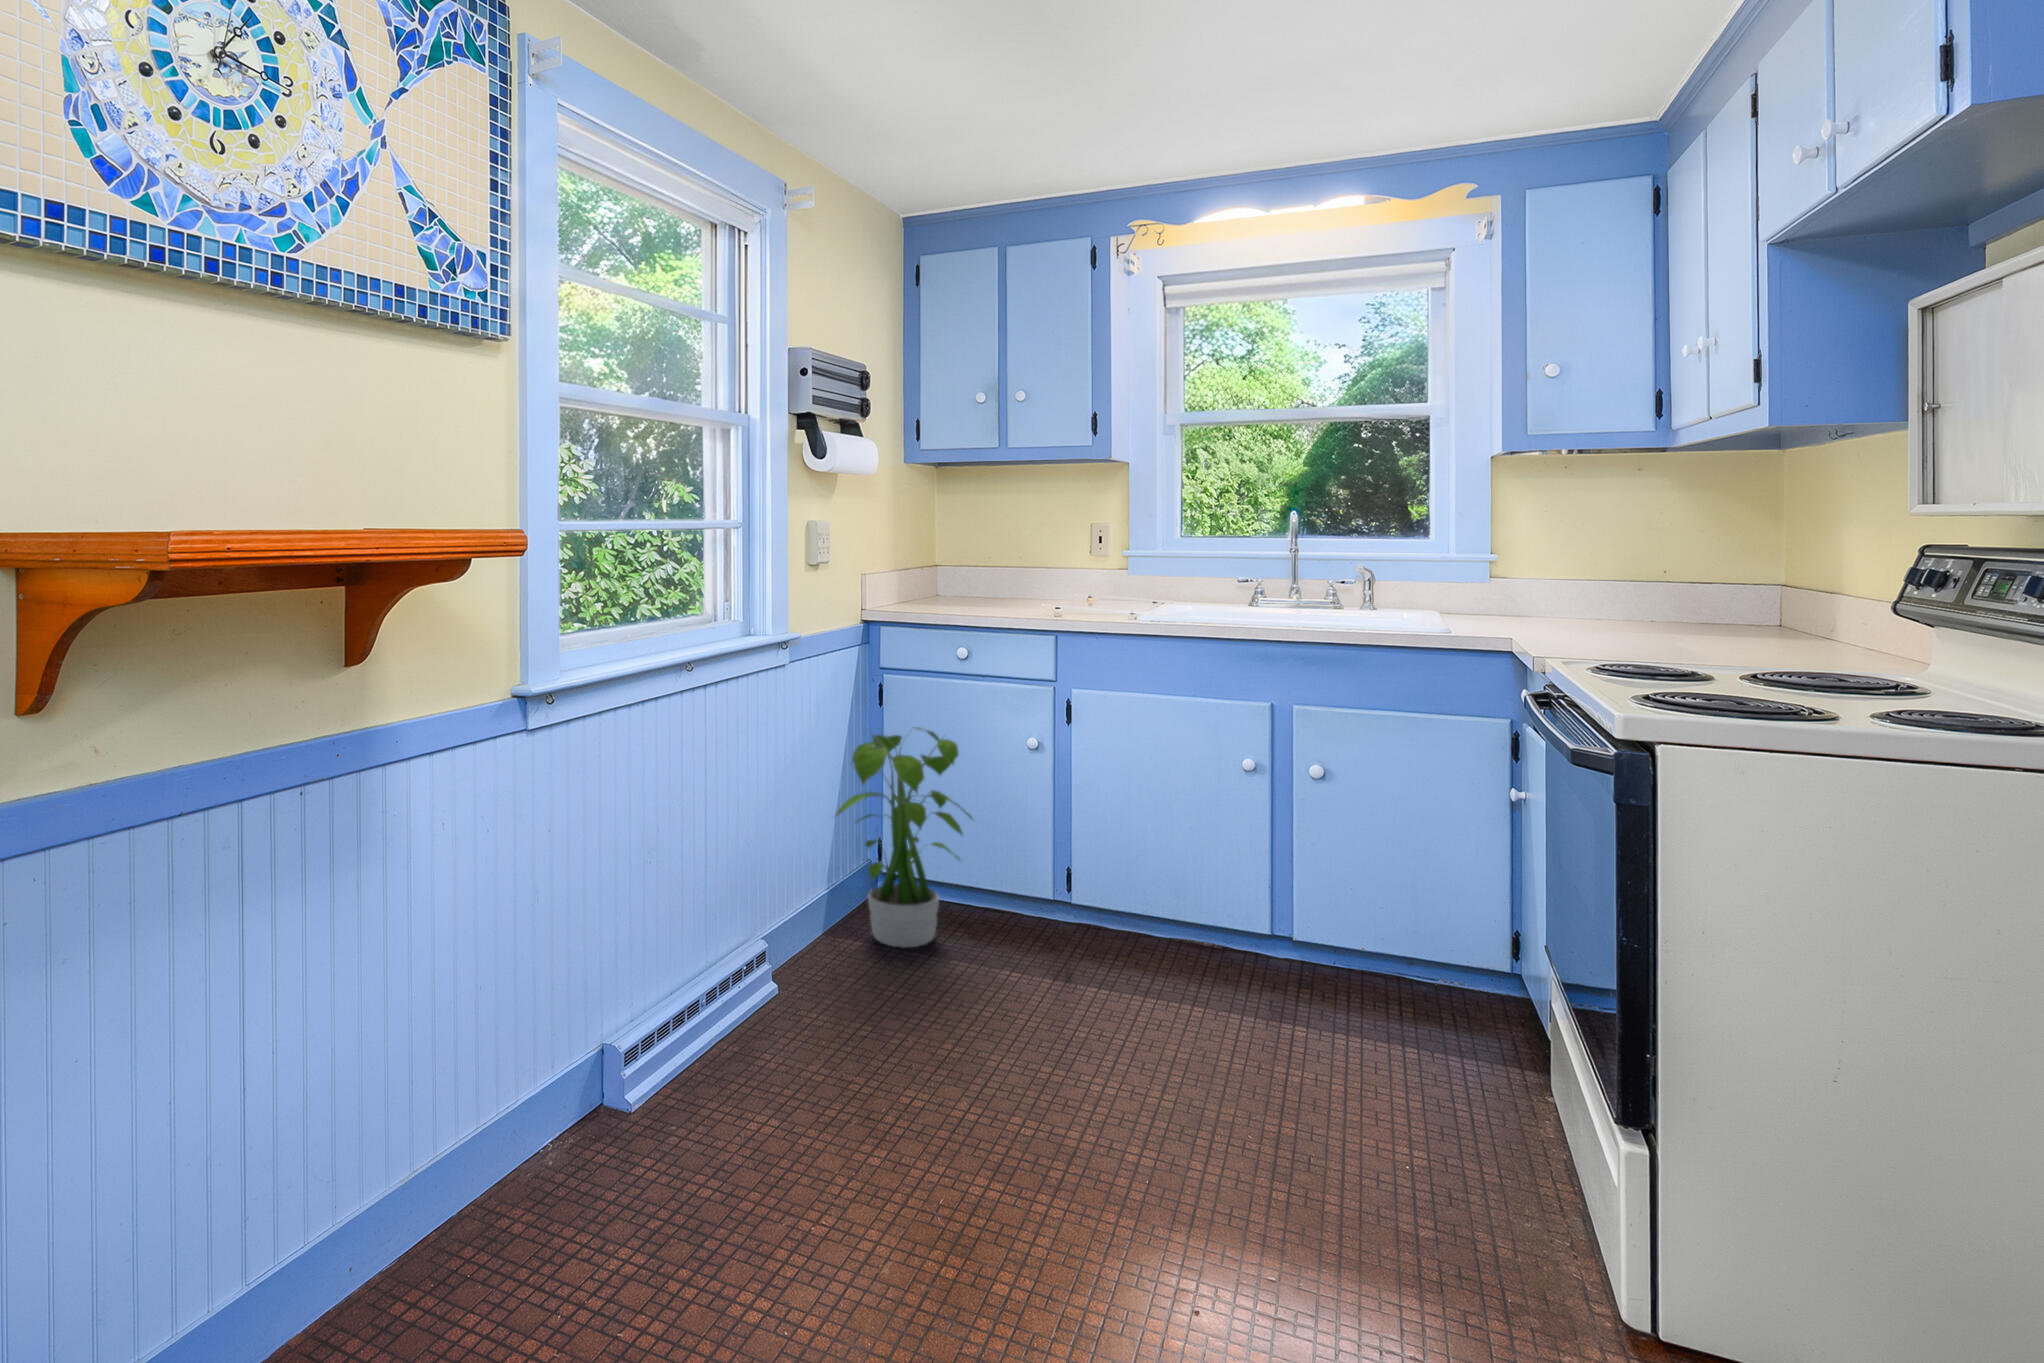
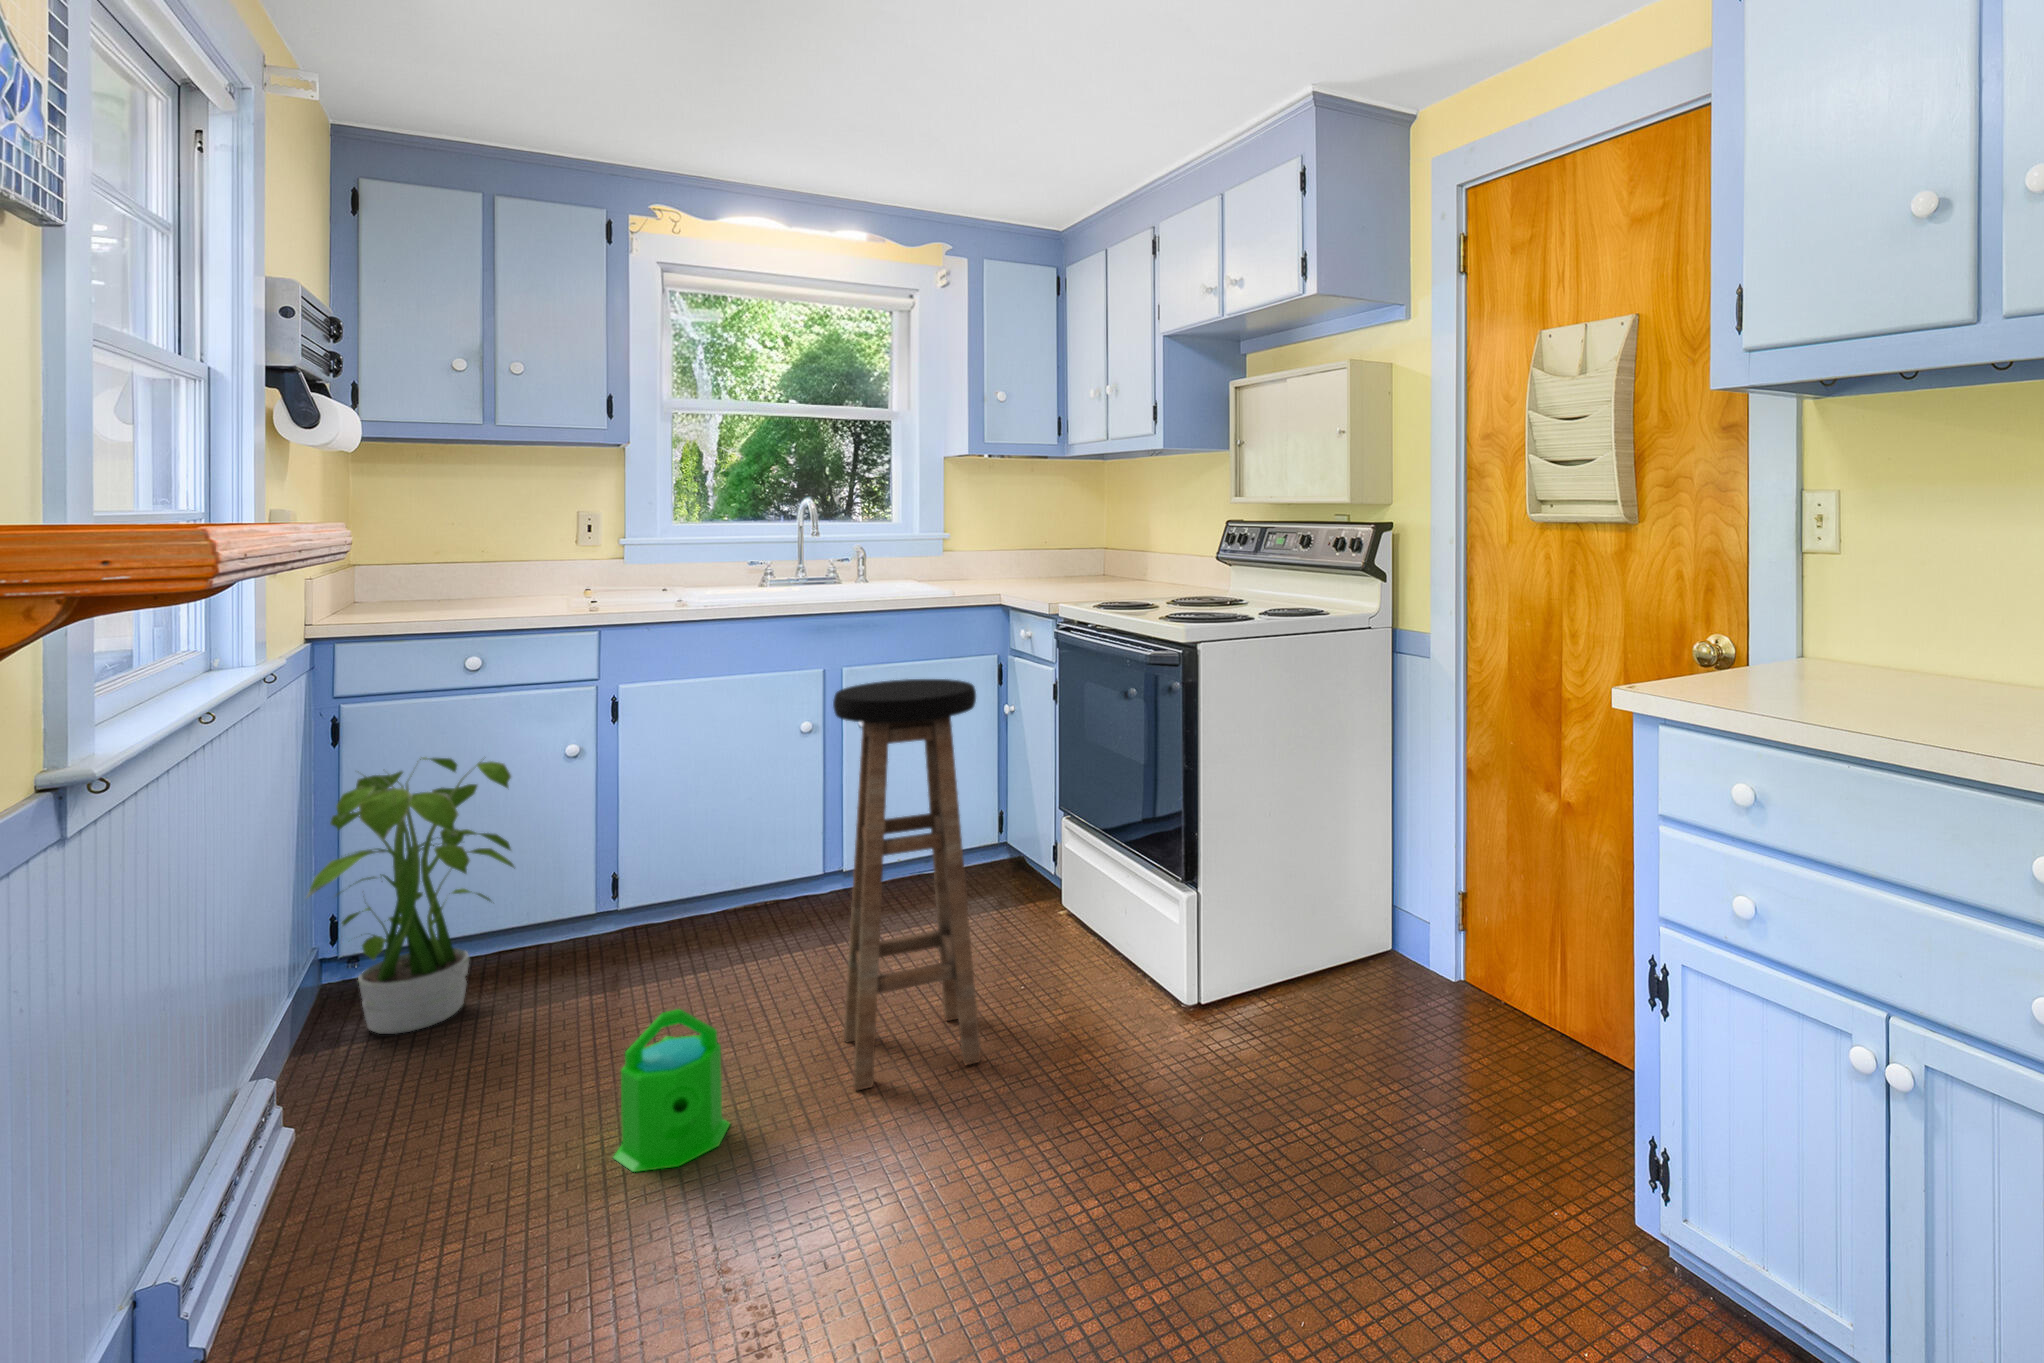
bar stool: none [1132,721,1305,1213] -> present [833,679,981,1090]
watering can: none [917,998,1012,1148] -> present [614,1009,730,1172]

